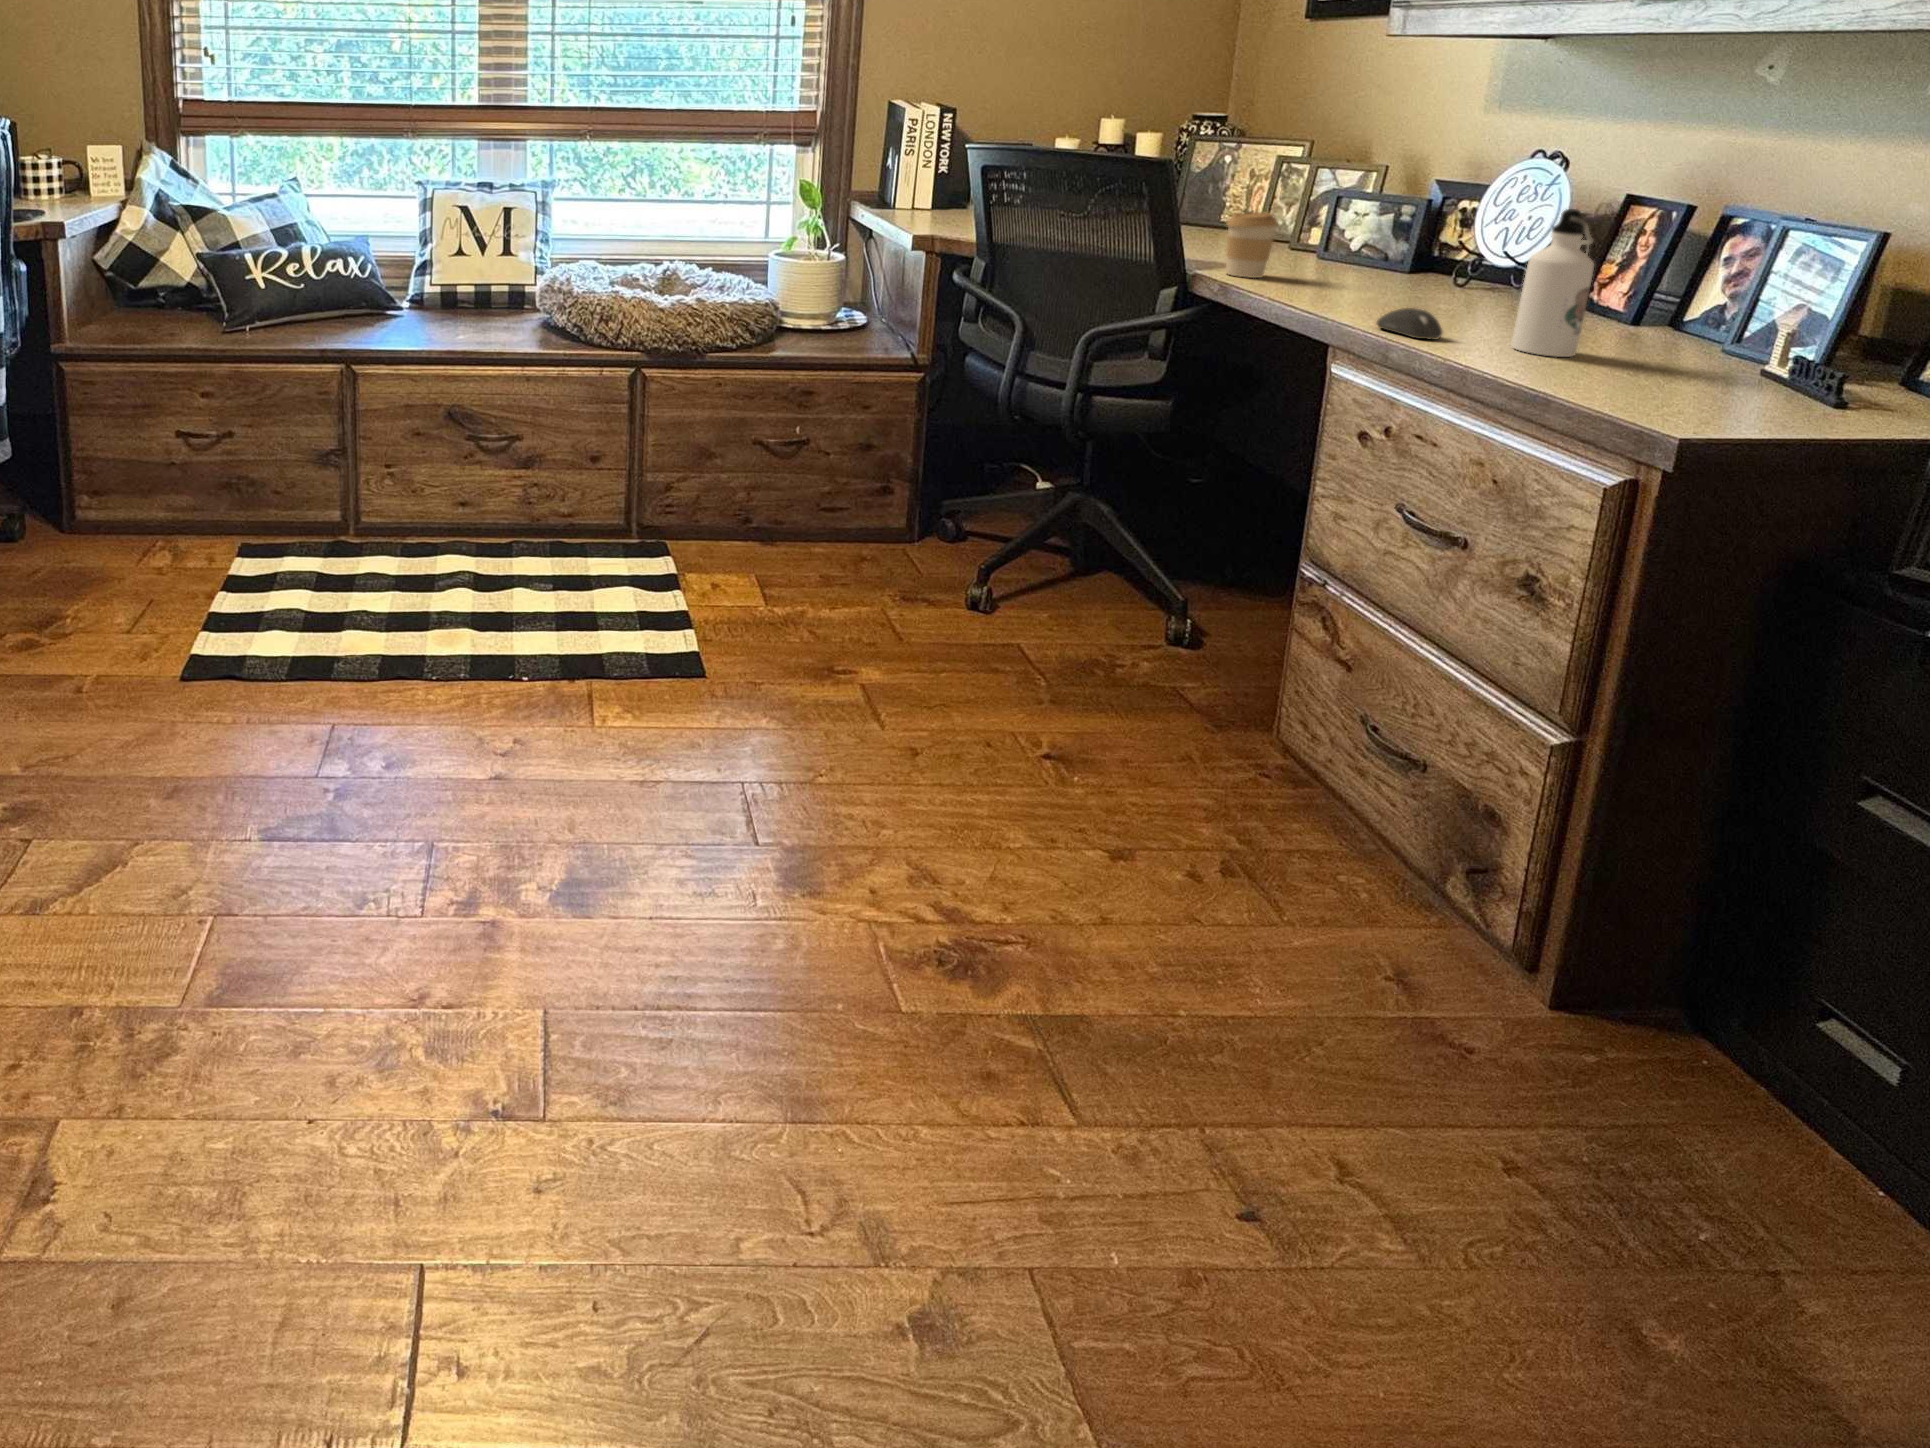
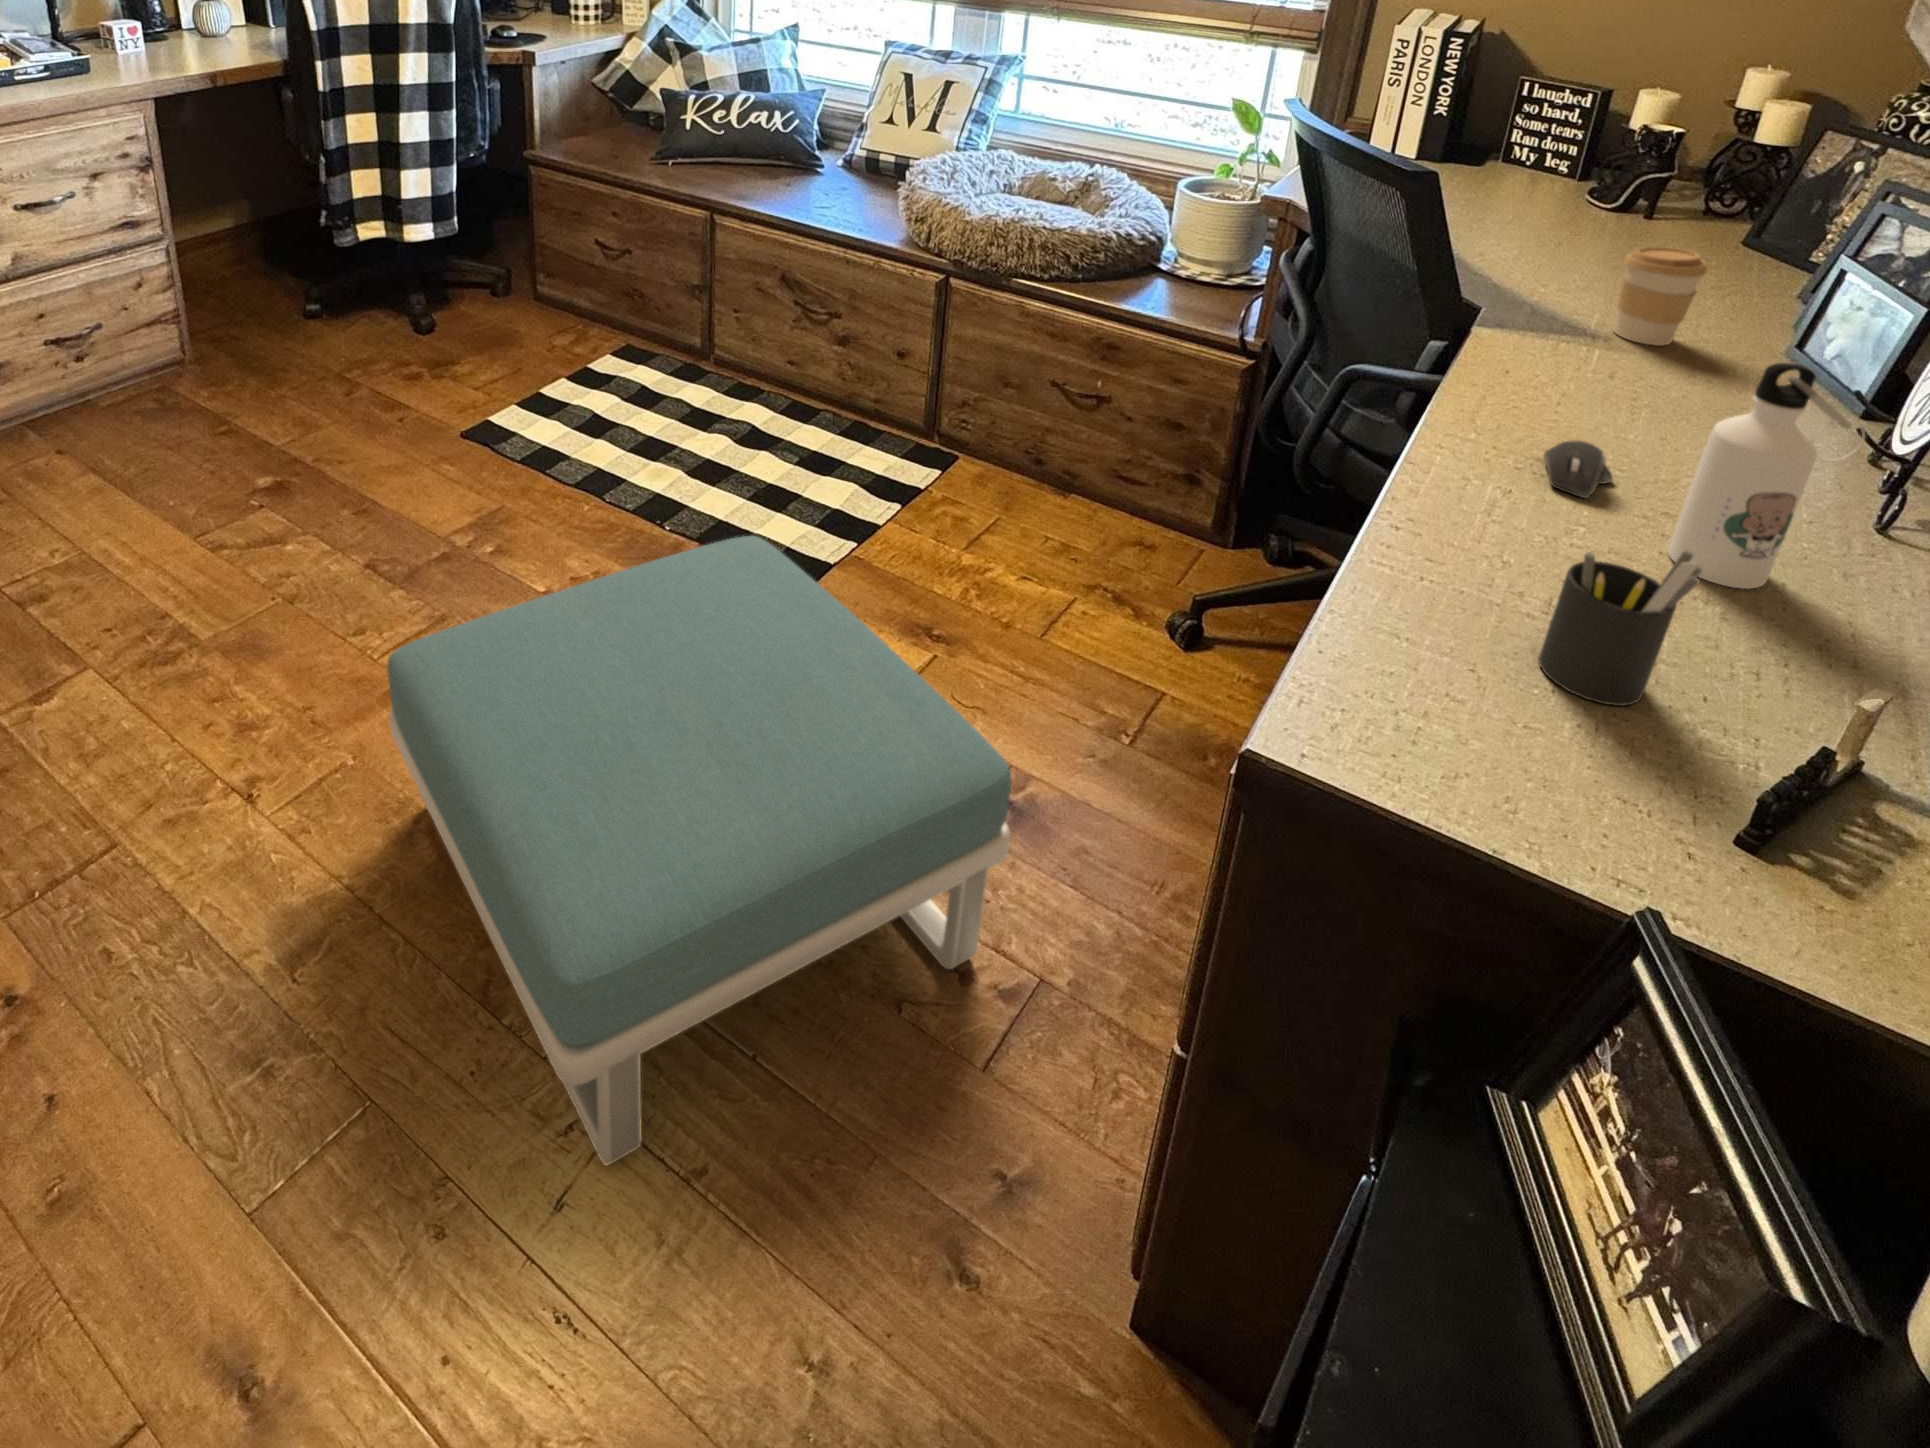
pen holder: none [1613,295,1729,408] -> present [1539,551,1702,706]
footstool: none [653,607,1265,1196] -> present [387,536,1012,1165]

